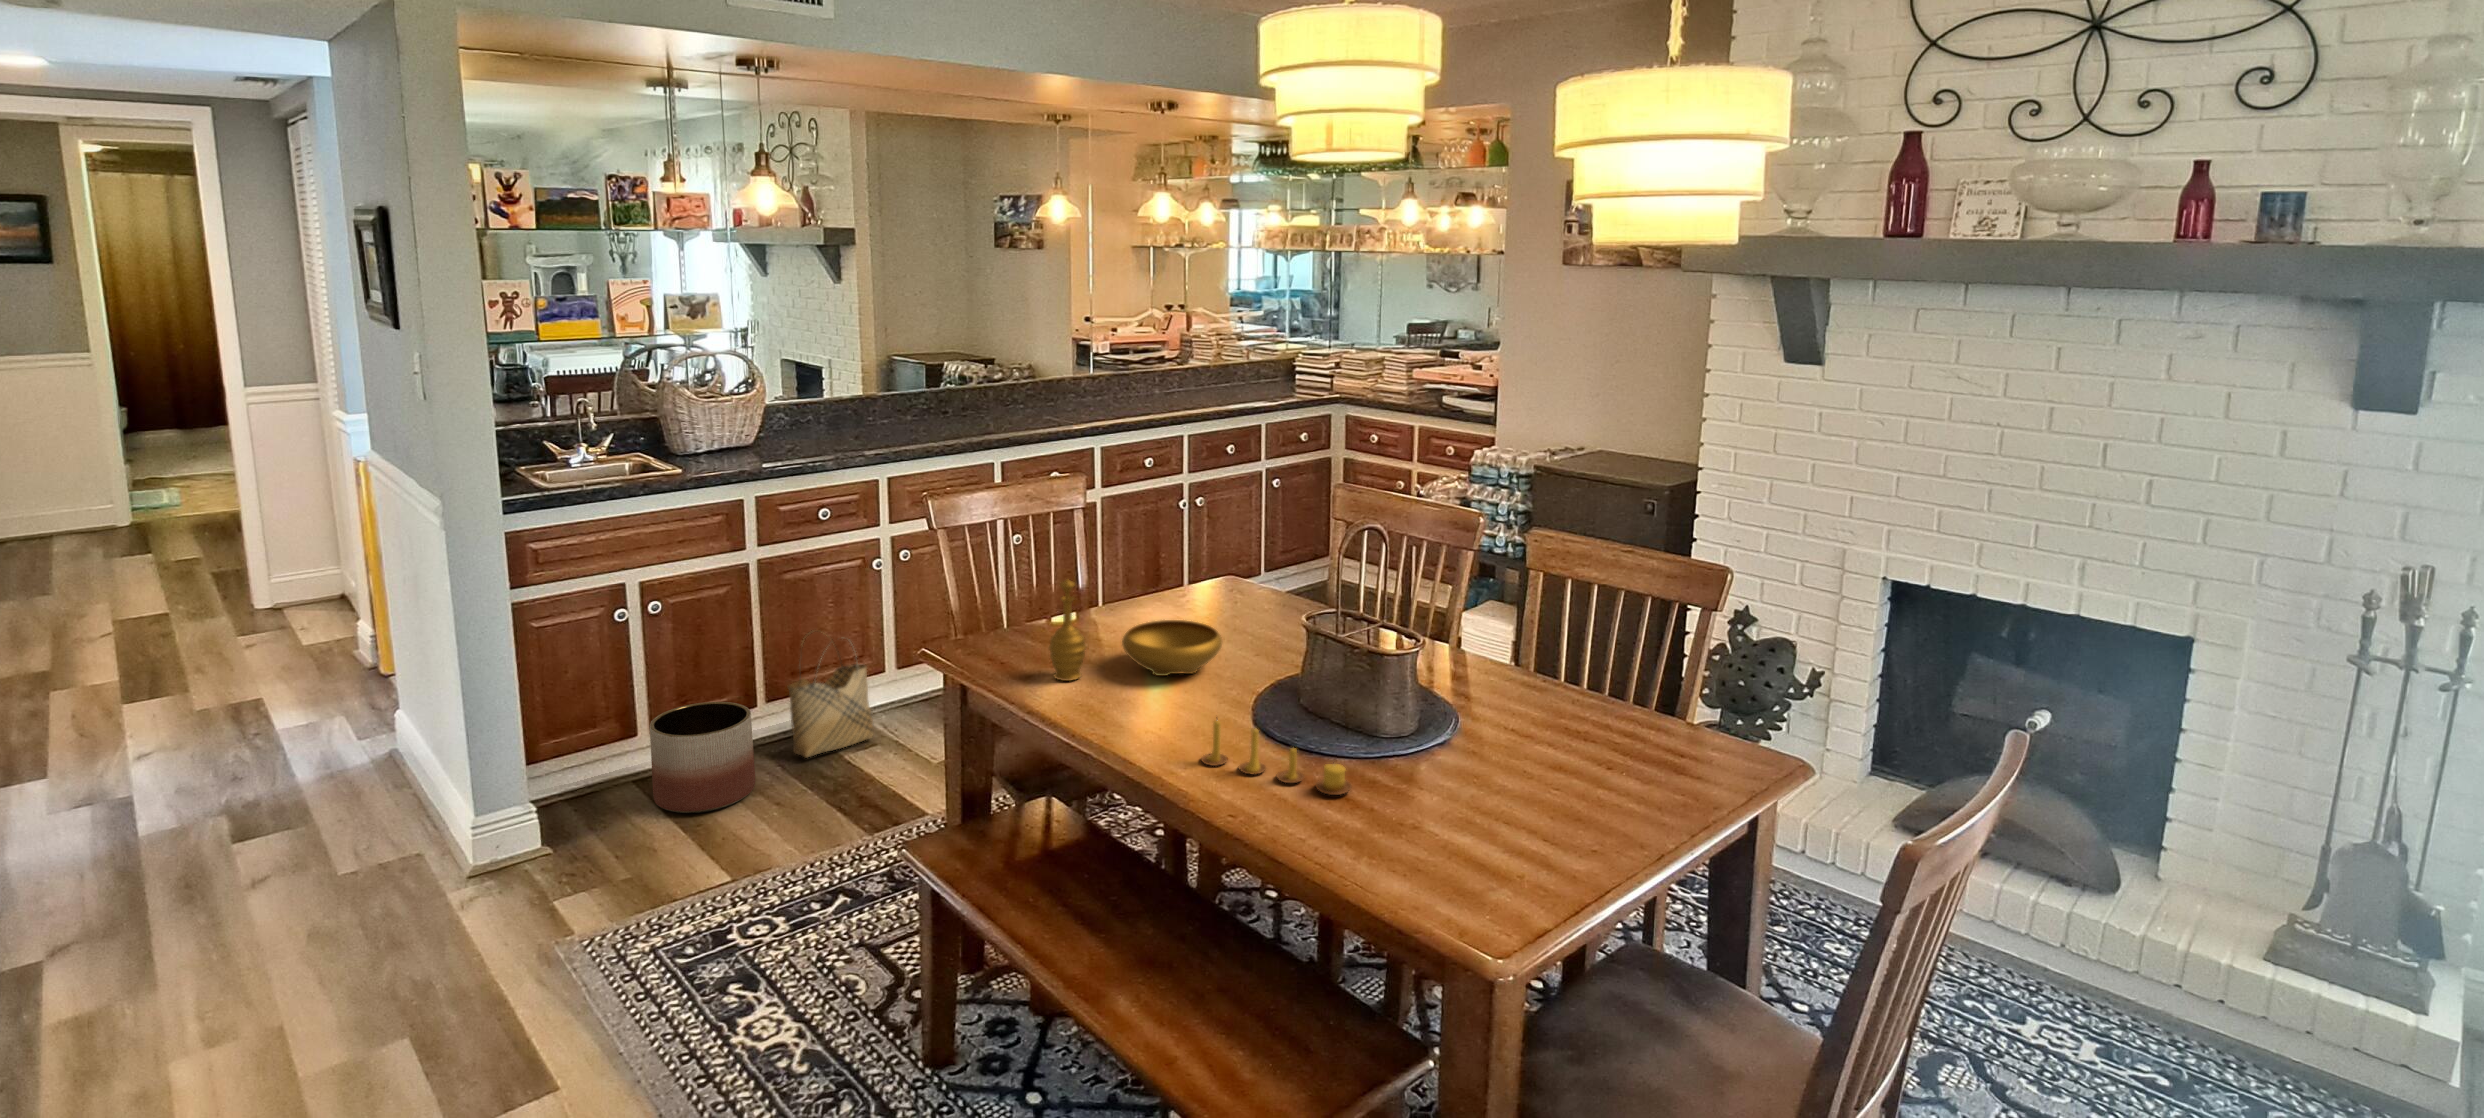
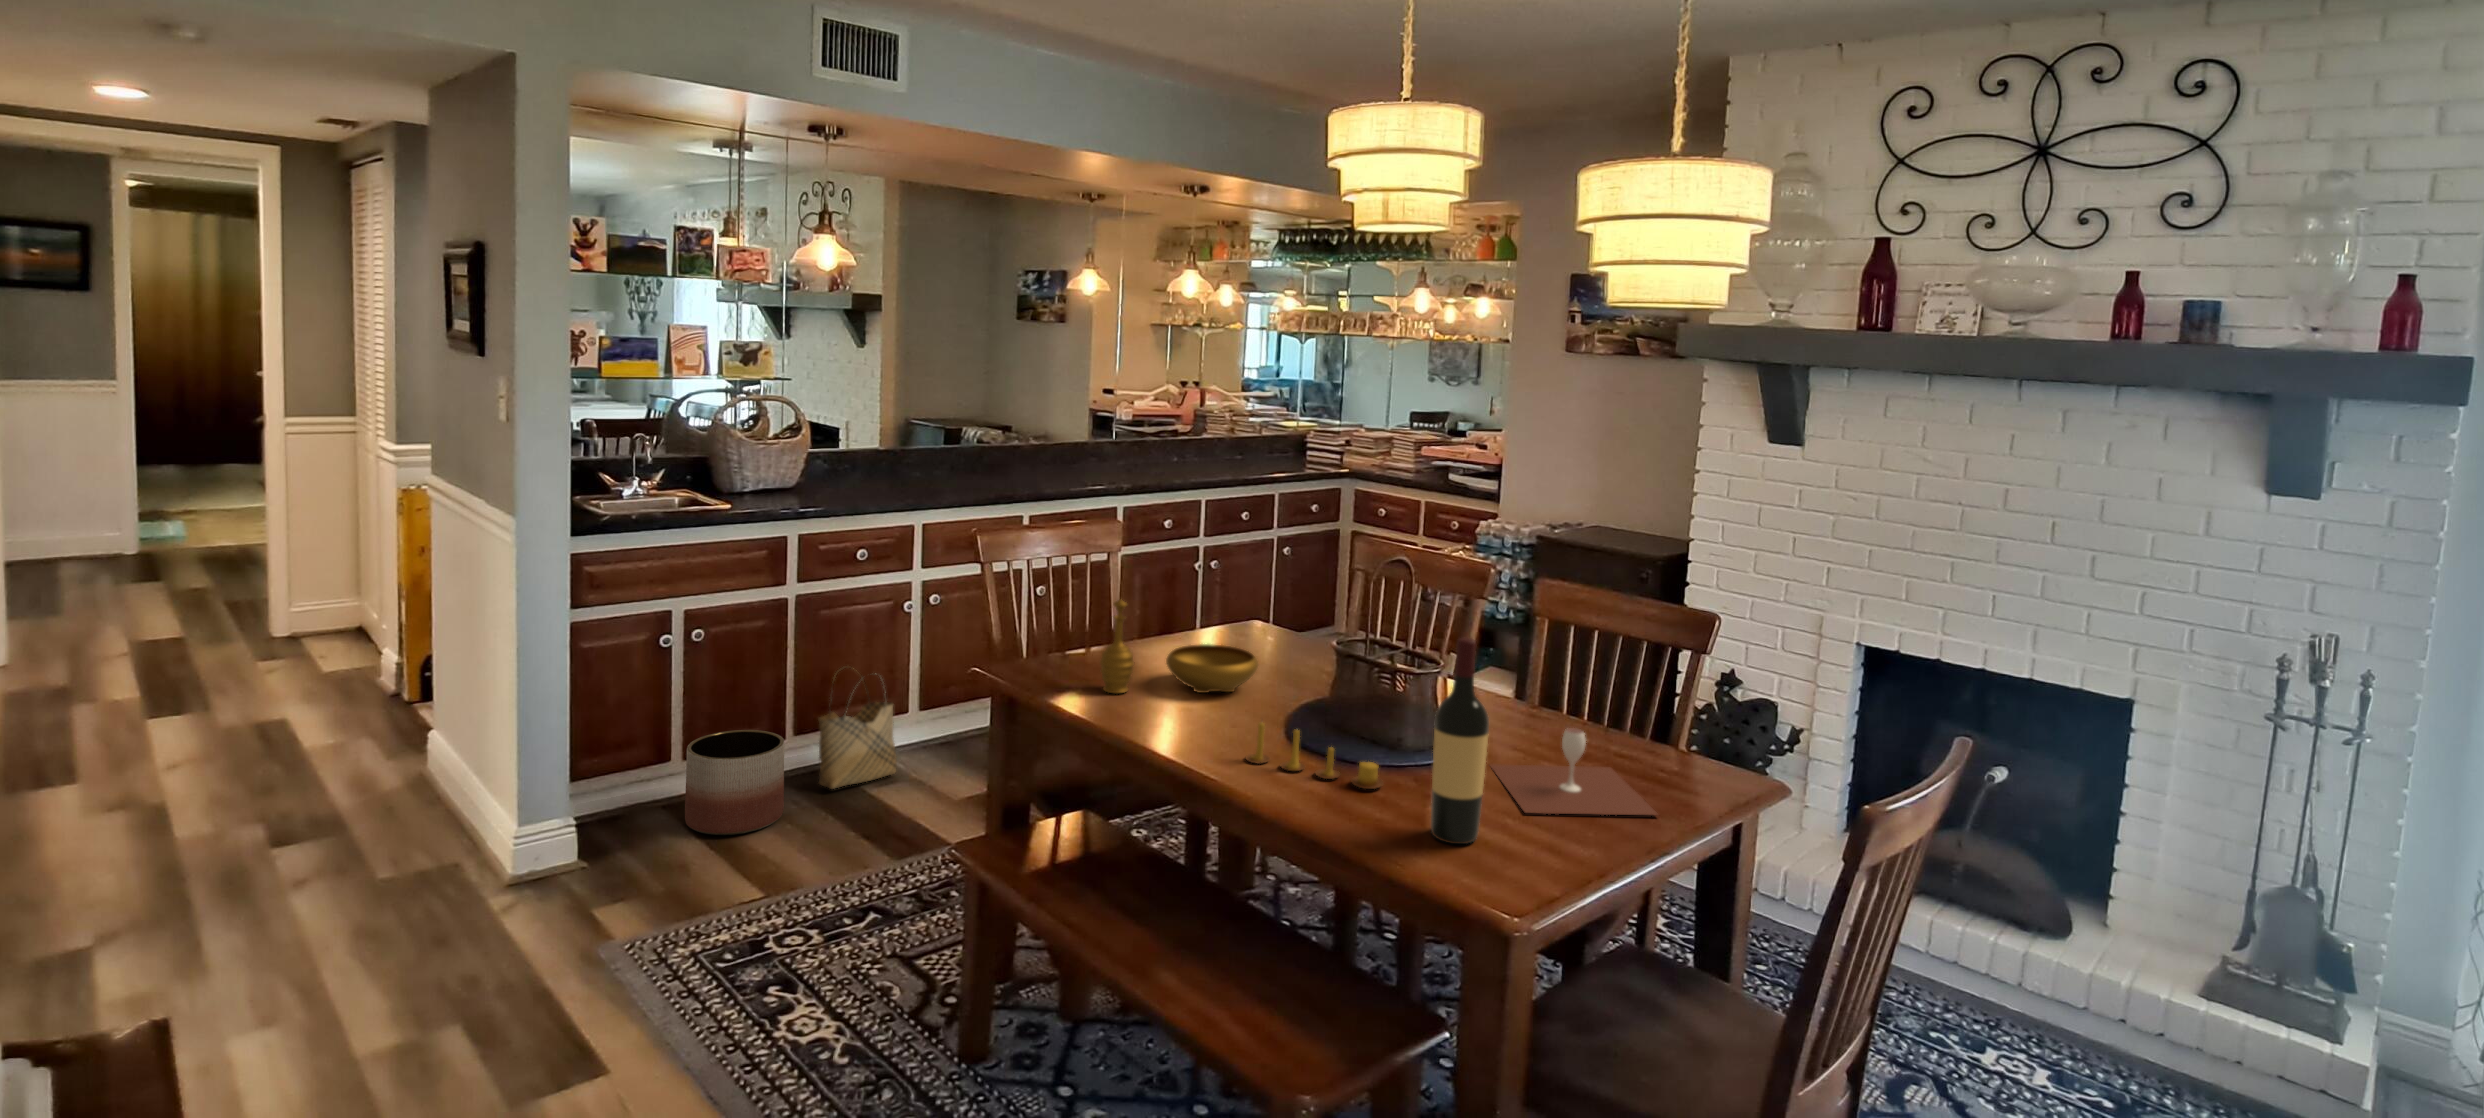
wine bottle: none [1401,636,1462,865] -> present [1431,638,1489,844]
wine glass: none [1472,719,1661,820] -> present [1491,728,1657,815]

